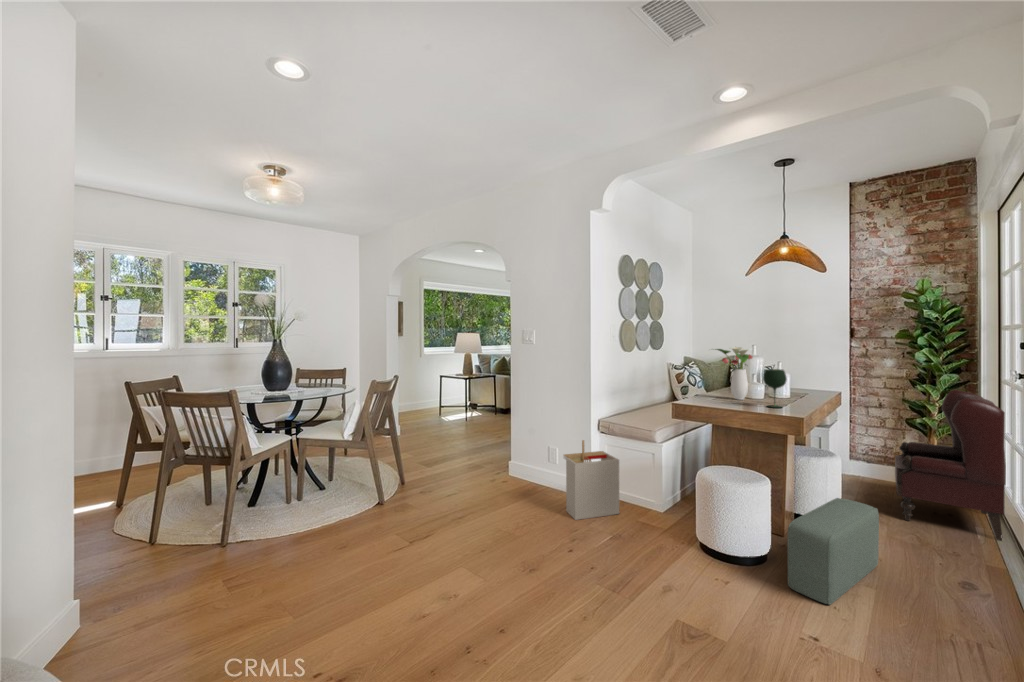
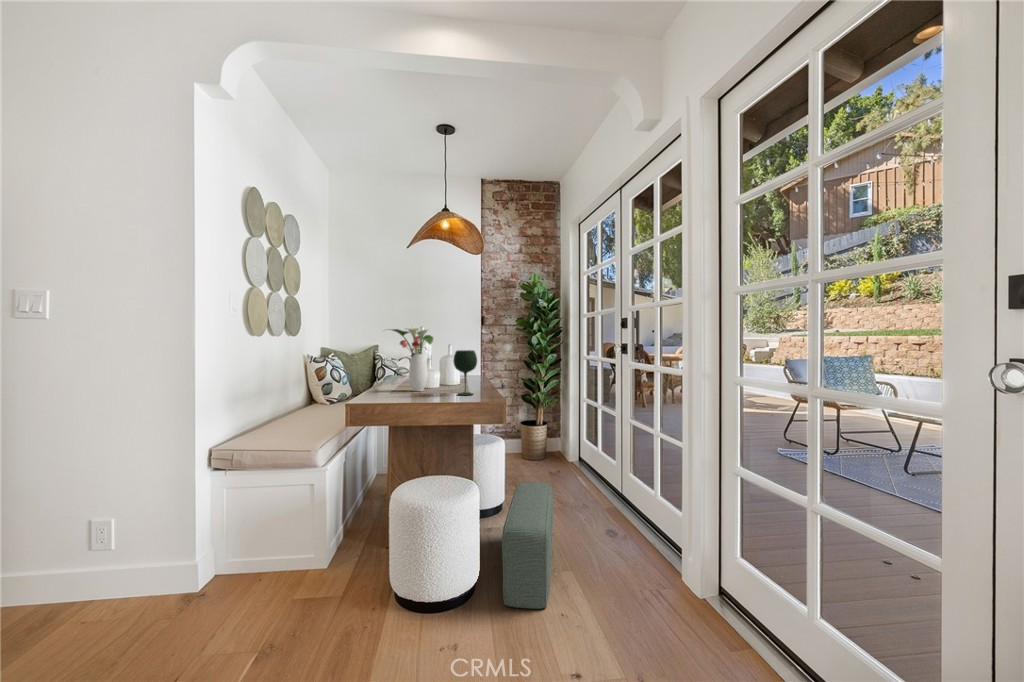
armchair: present [895,390,1006,541] -> none [521,367,597,488]
storage bin: present [563,440,619,520] -> none [140,490,259,643]

